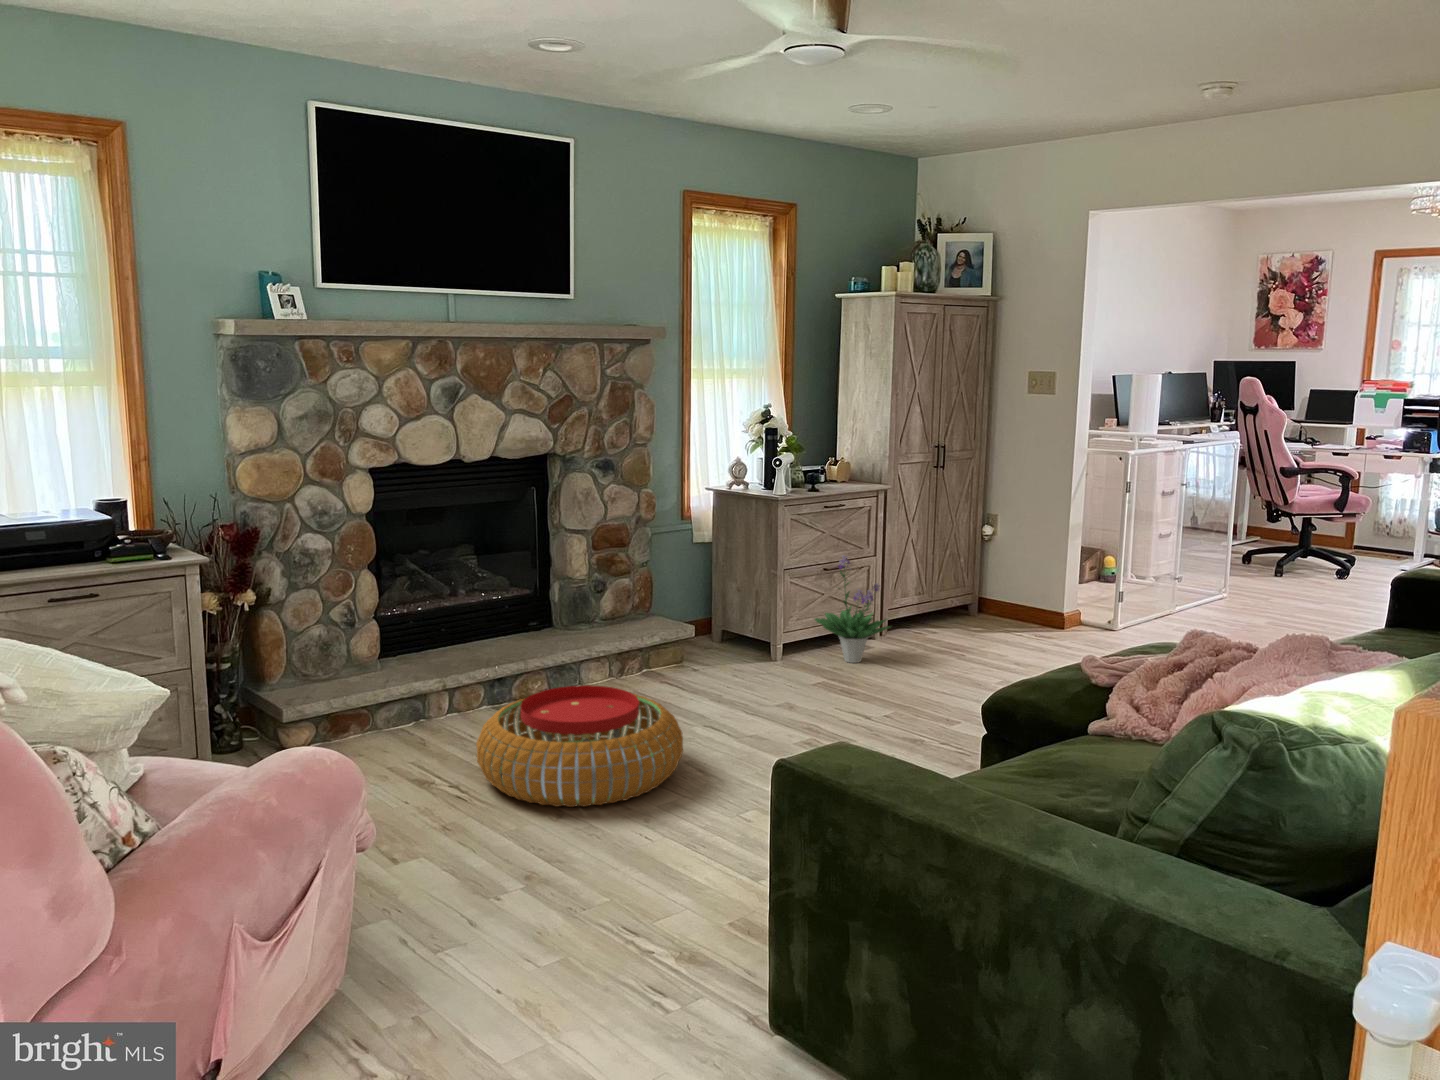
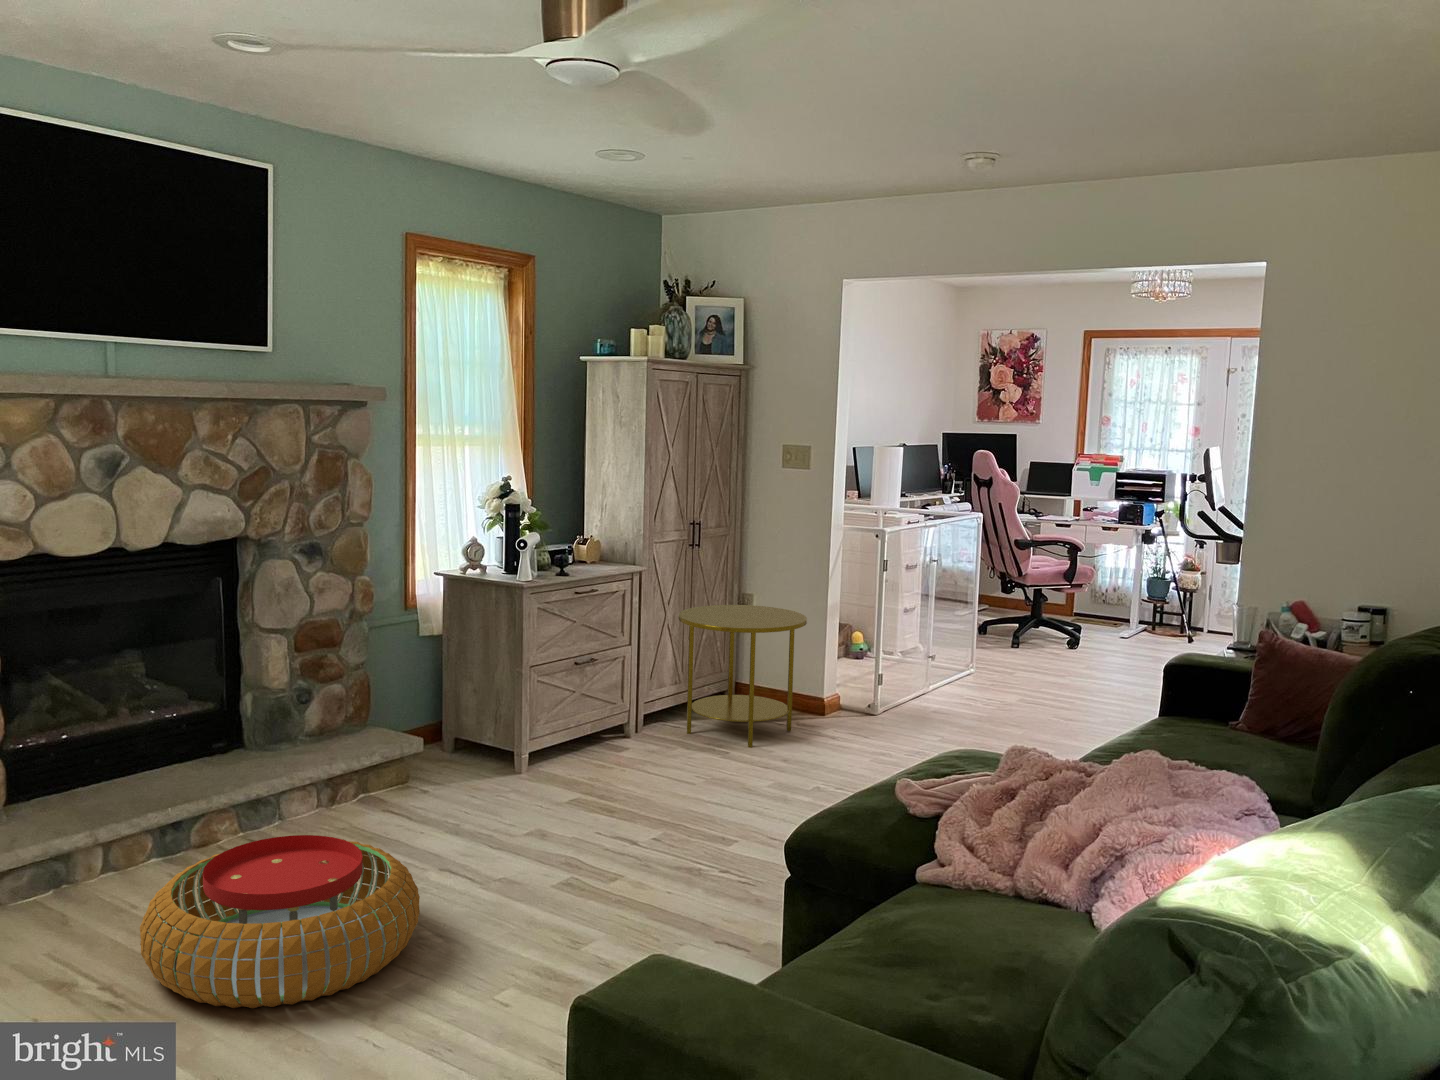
side table: none [922,522,1044,651] -> present [679,605,807,748]
potted plant: present [815,555,891,663] -> none [563,648,653,771]

